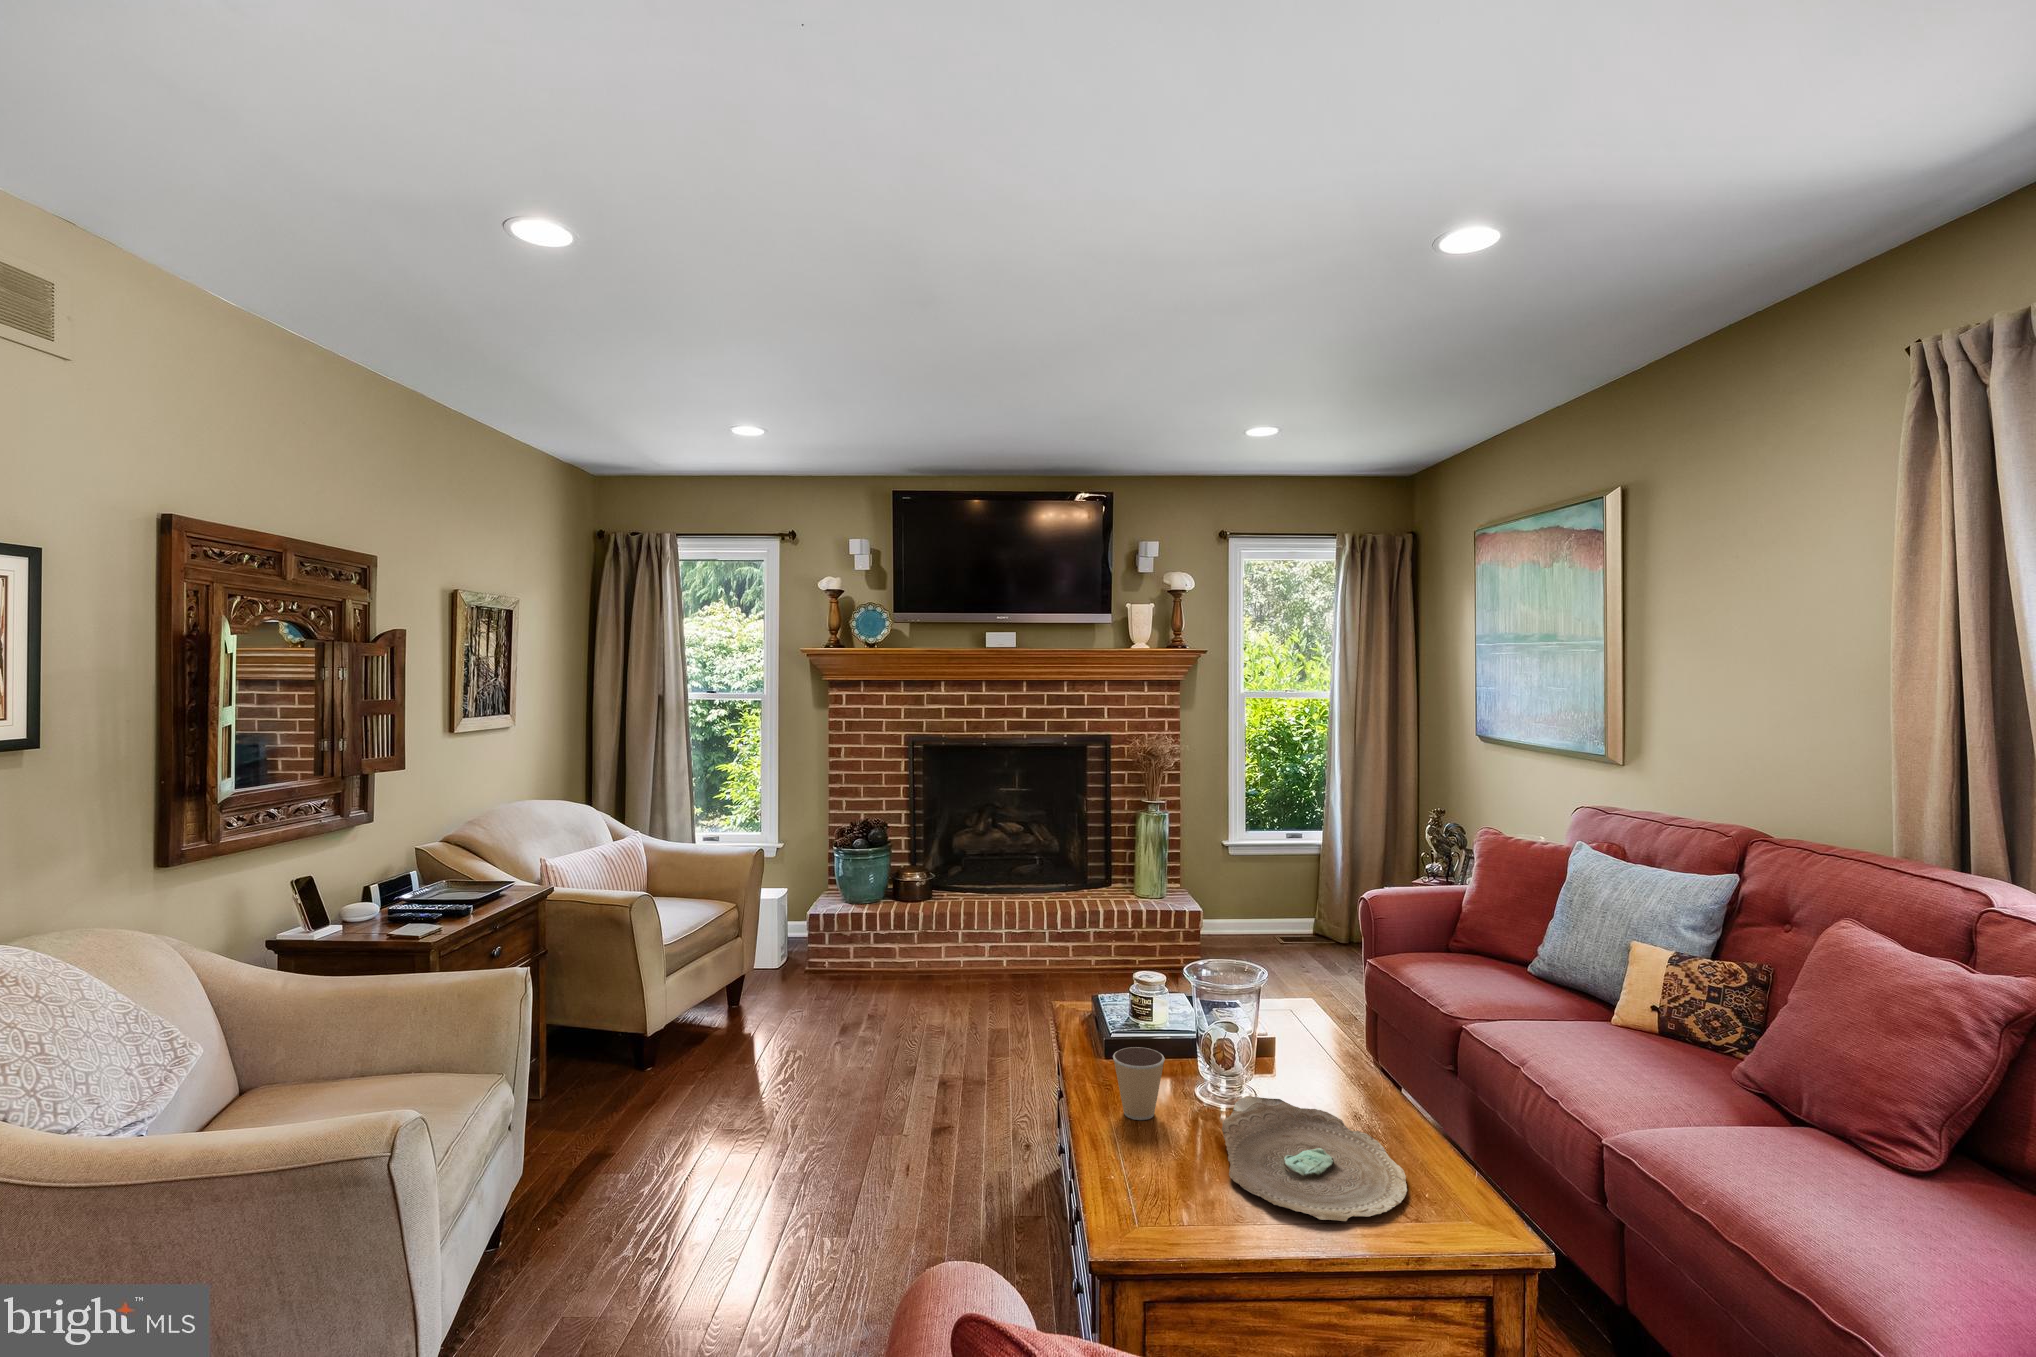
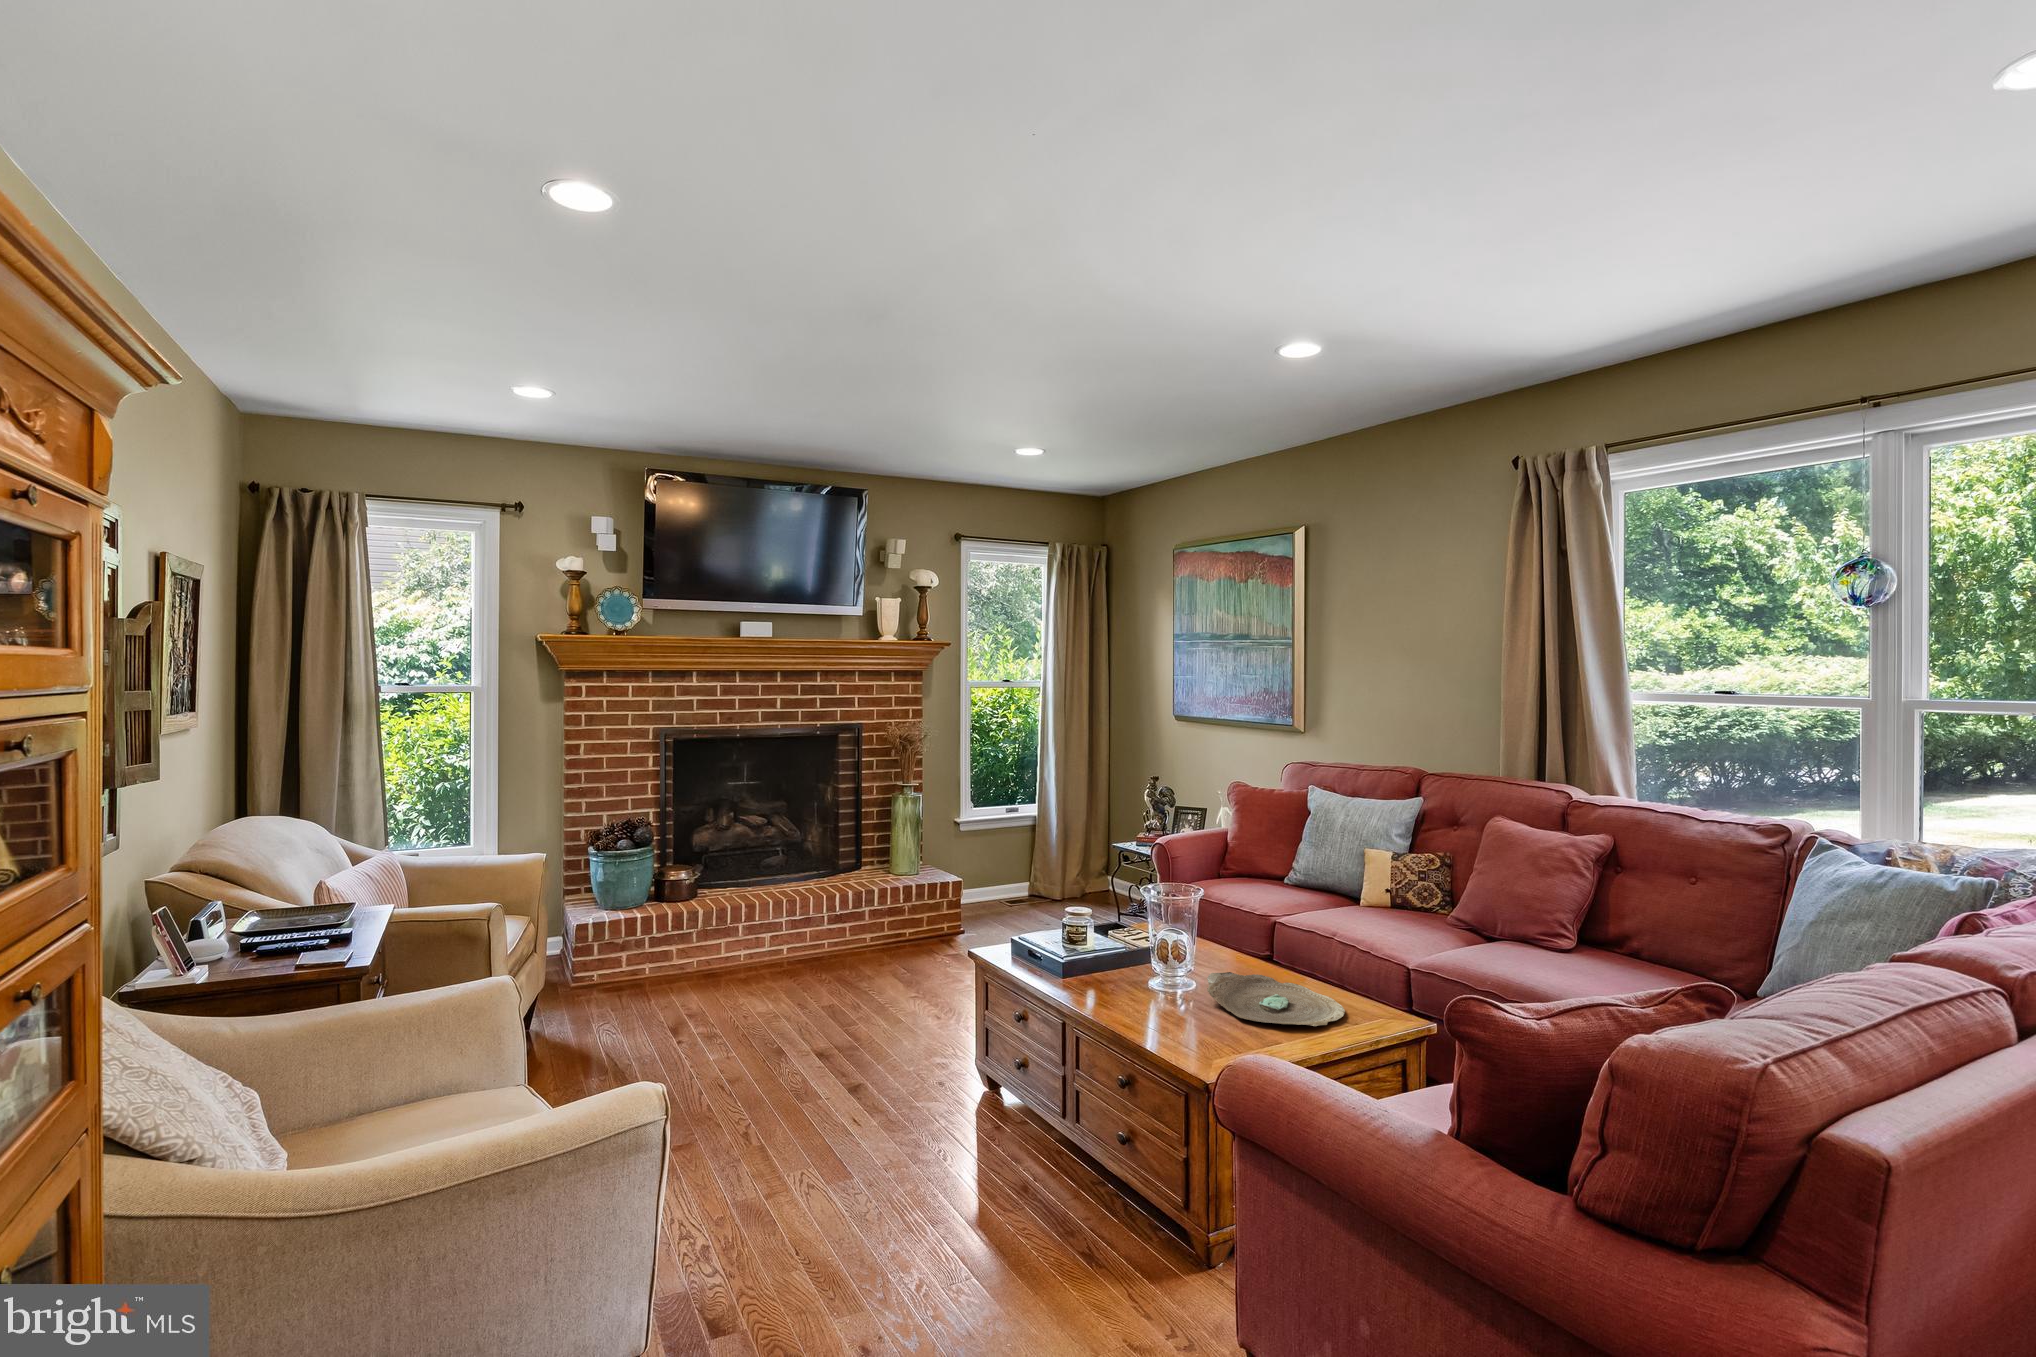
coffee cup: present [1113,1047,1165,1120] -> none [1118,952,1157,1003]

